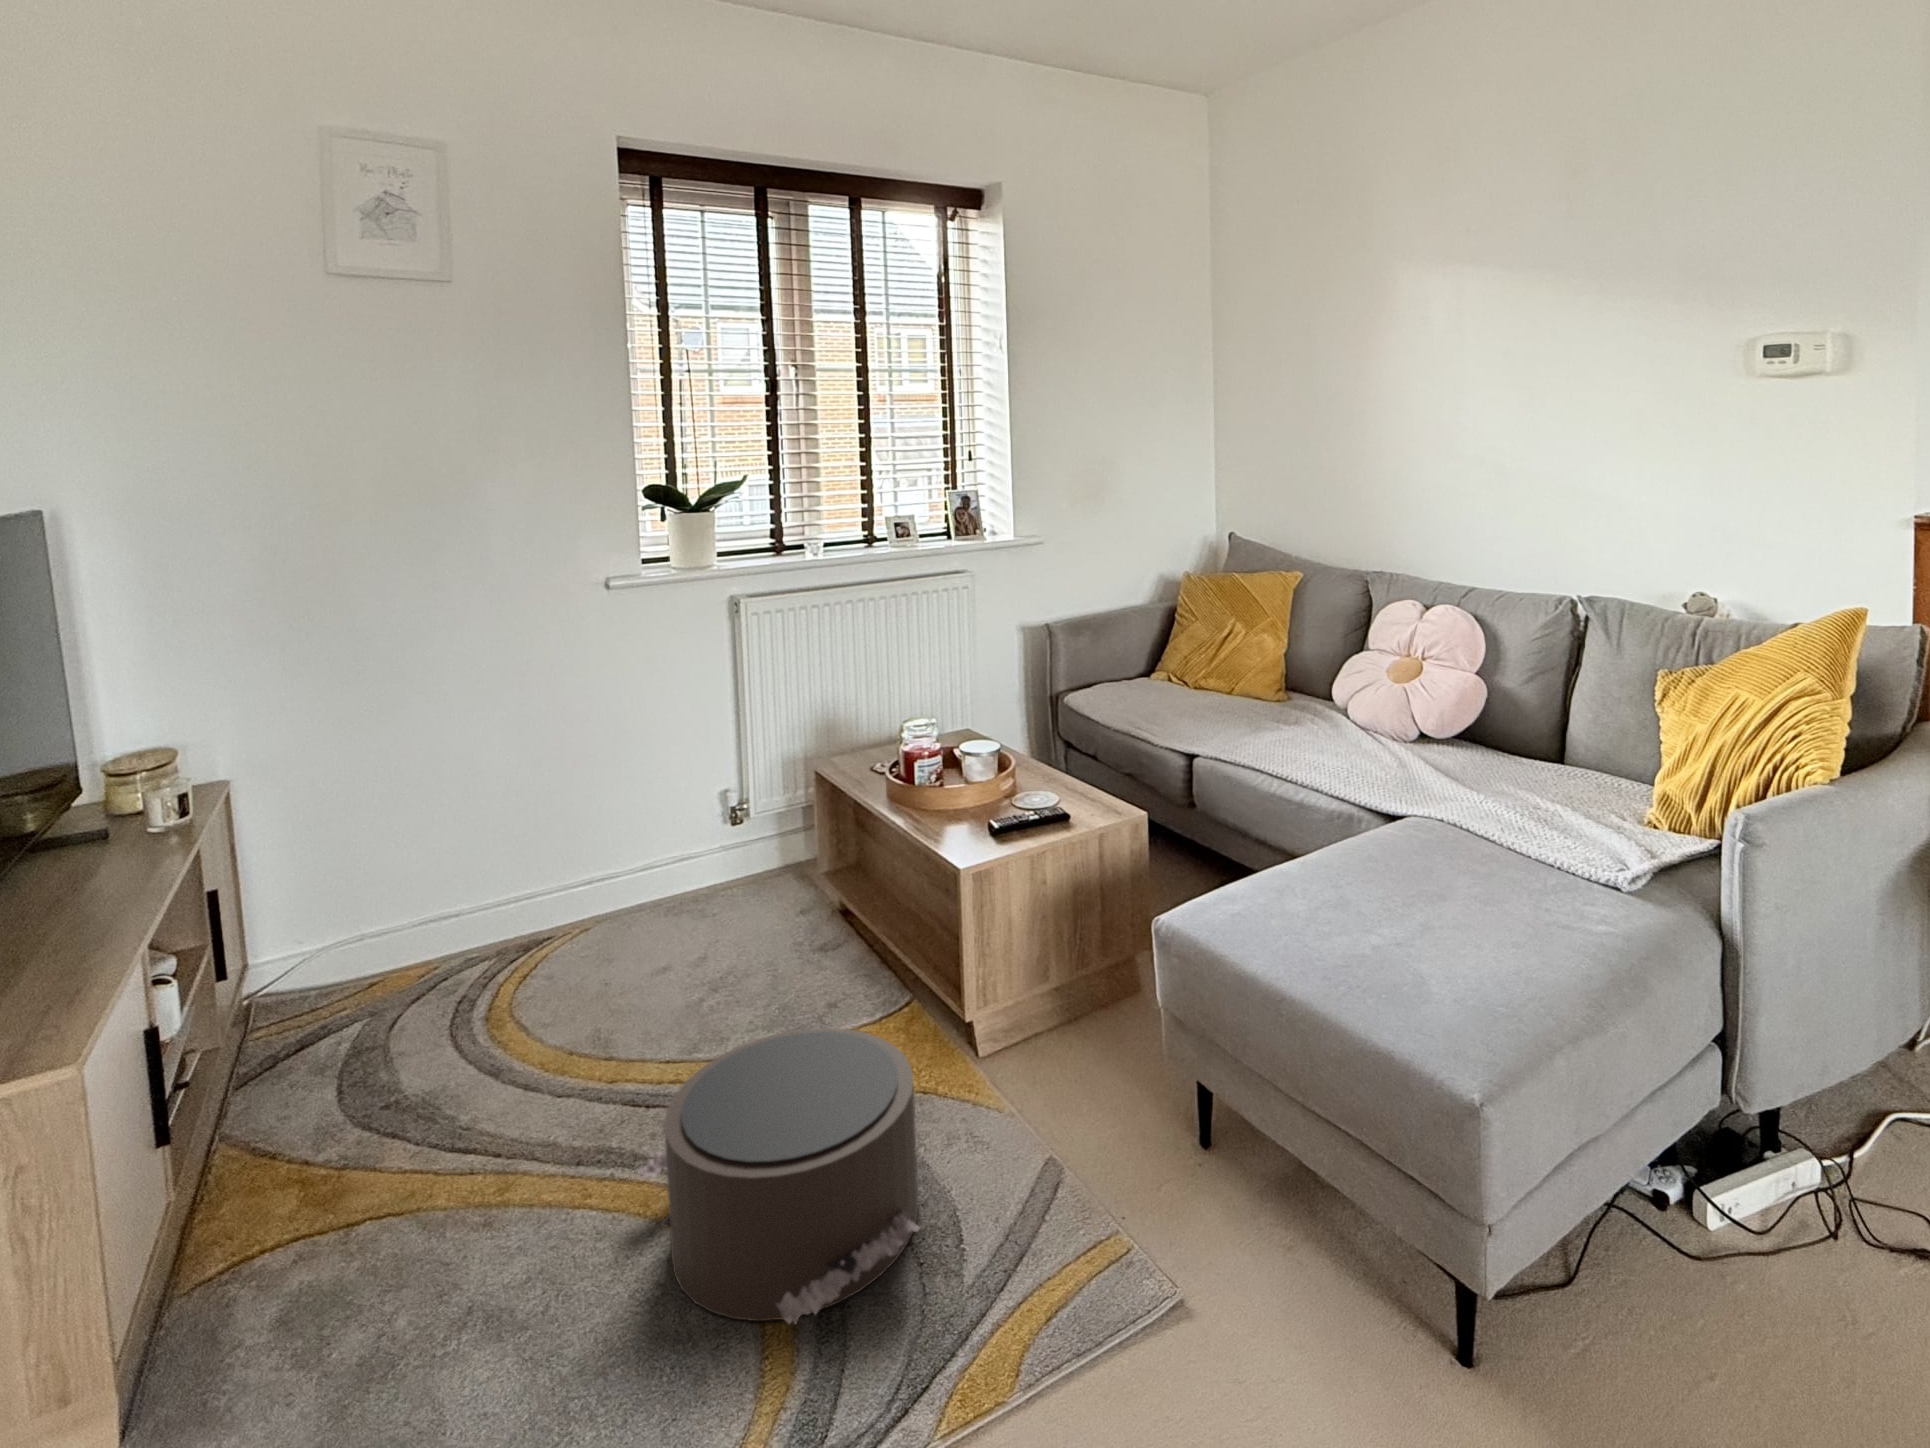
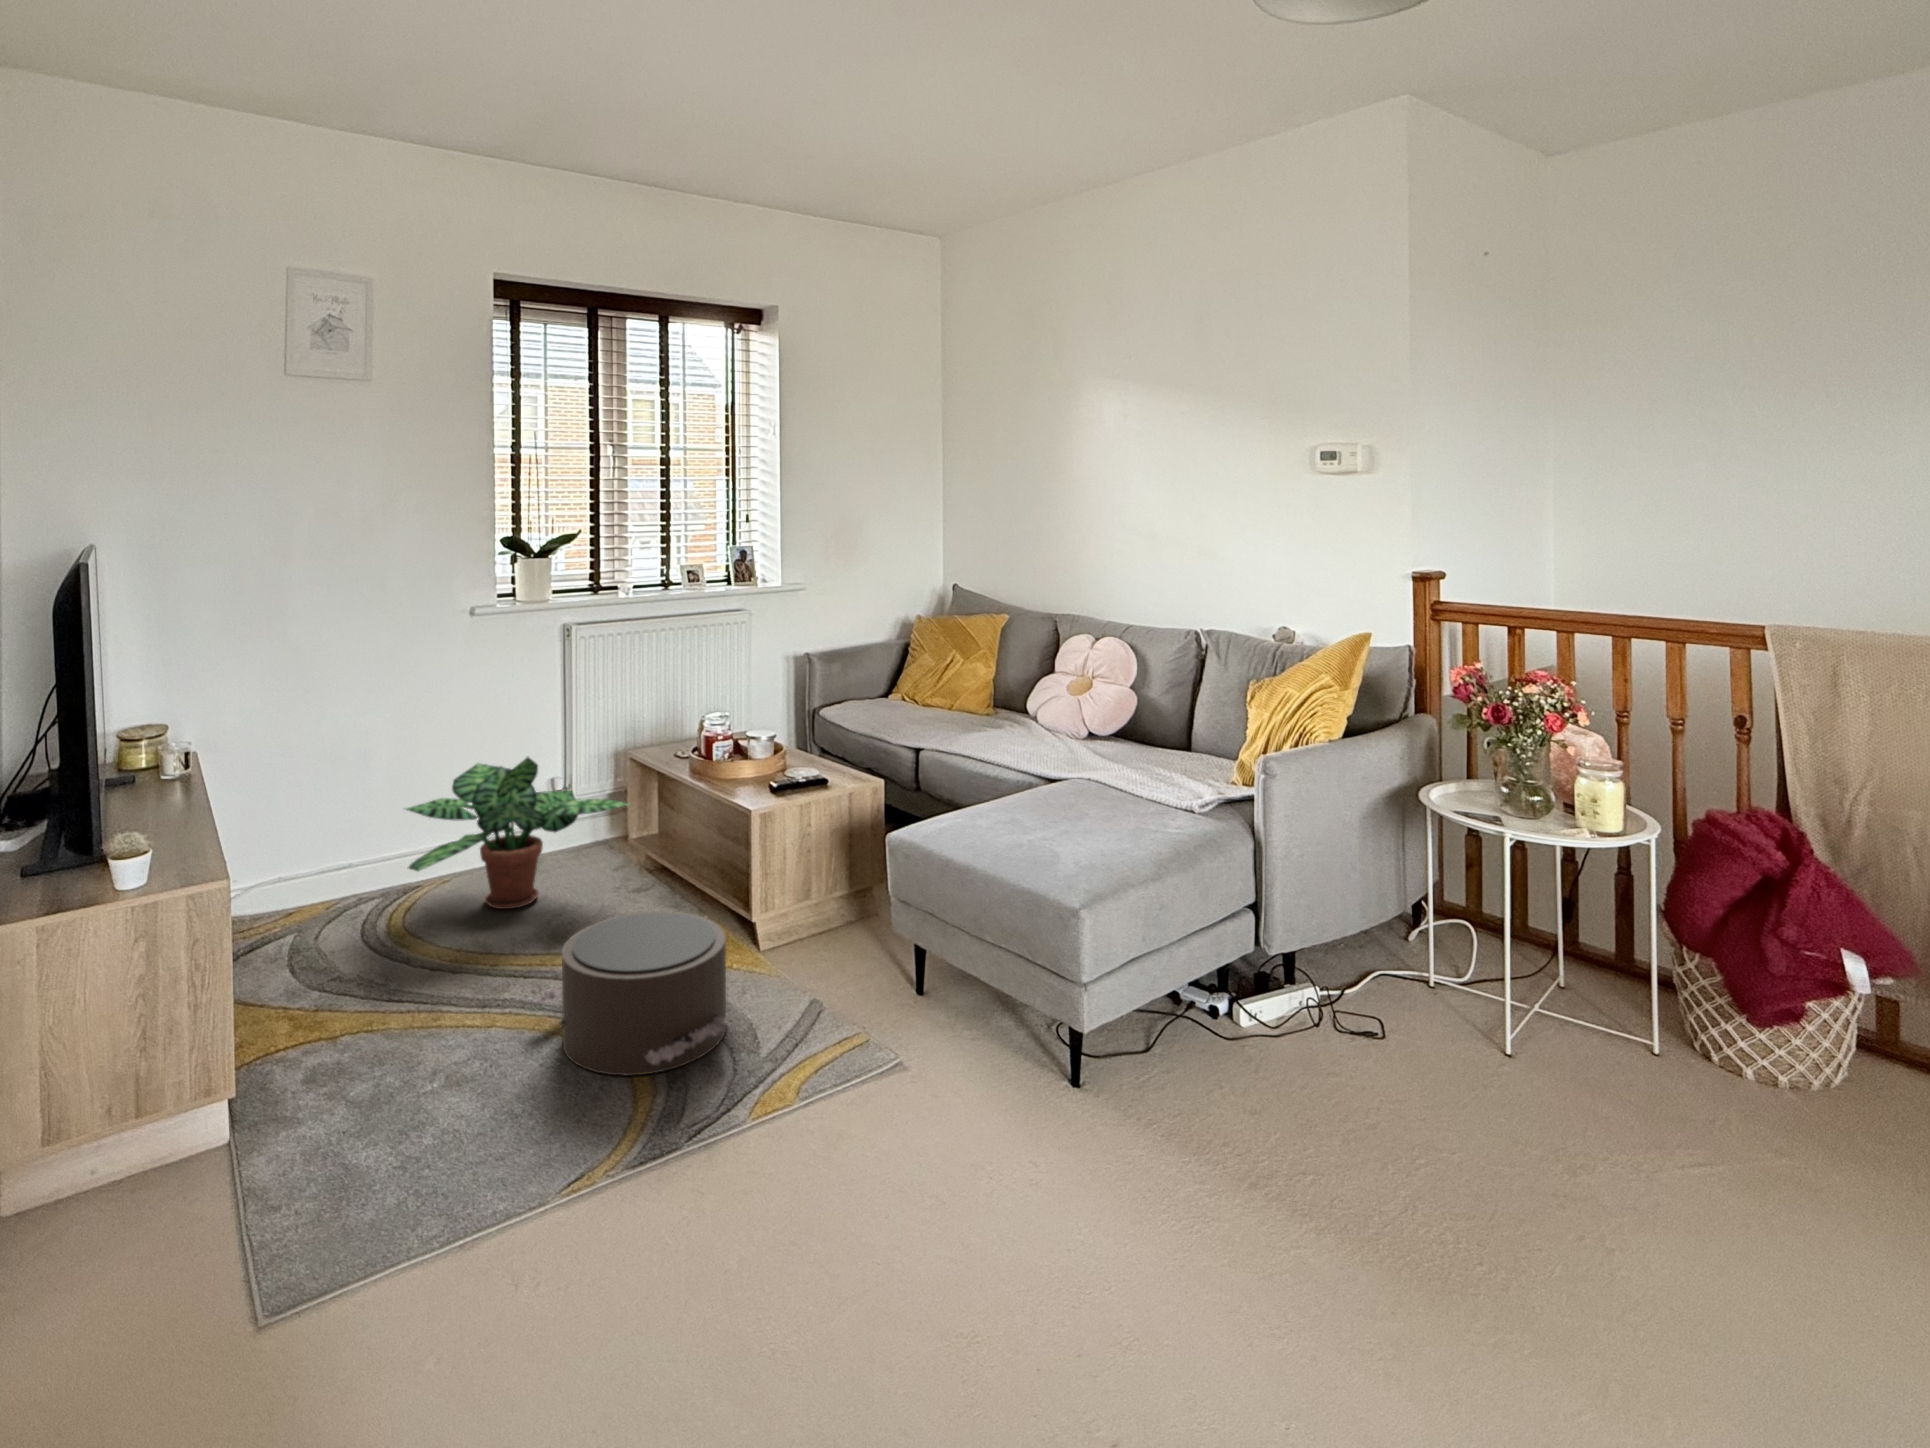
potted plant: none [499,778,813,981] -> present [406,757,629,909]

